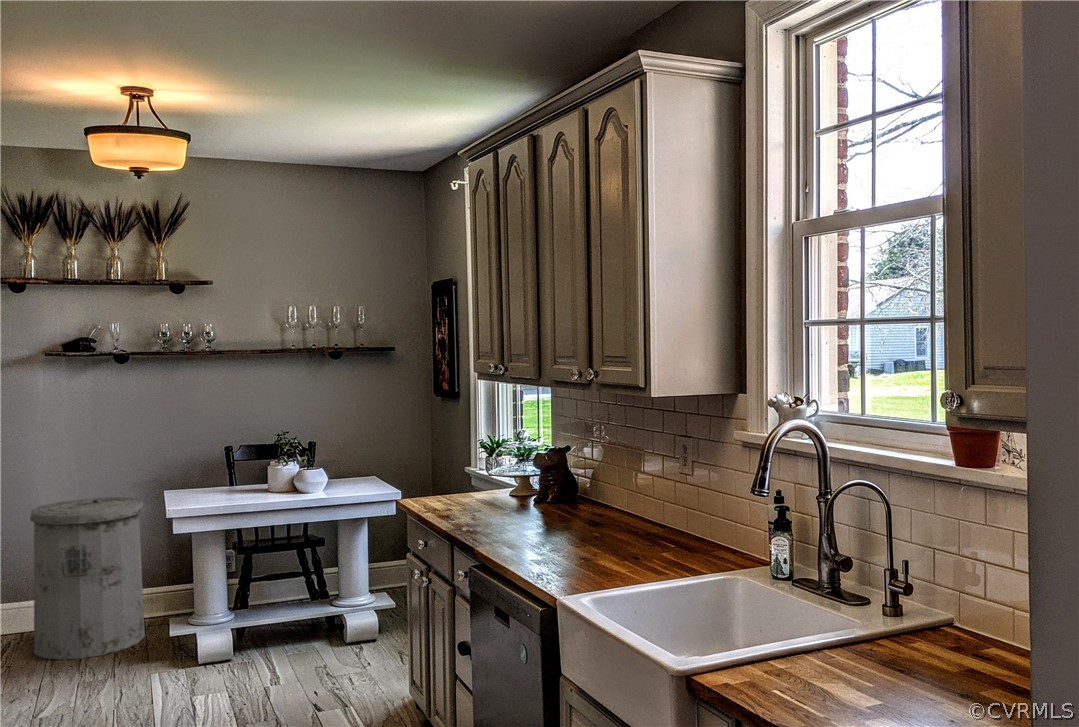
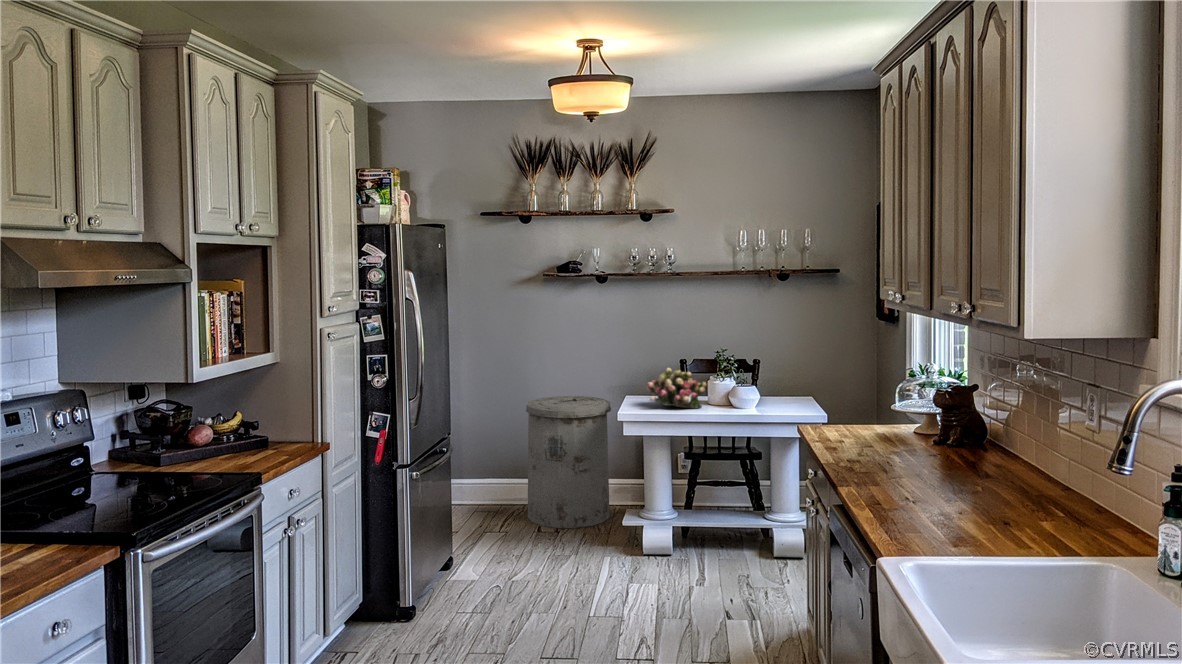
flower arrangement: none [193,454,264,496] -> present [646,368,707,408]

